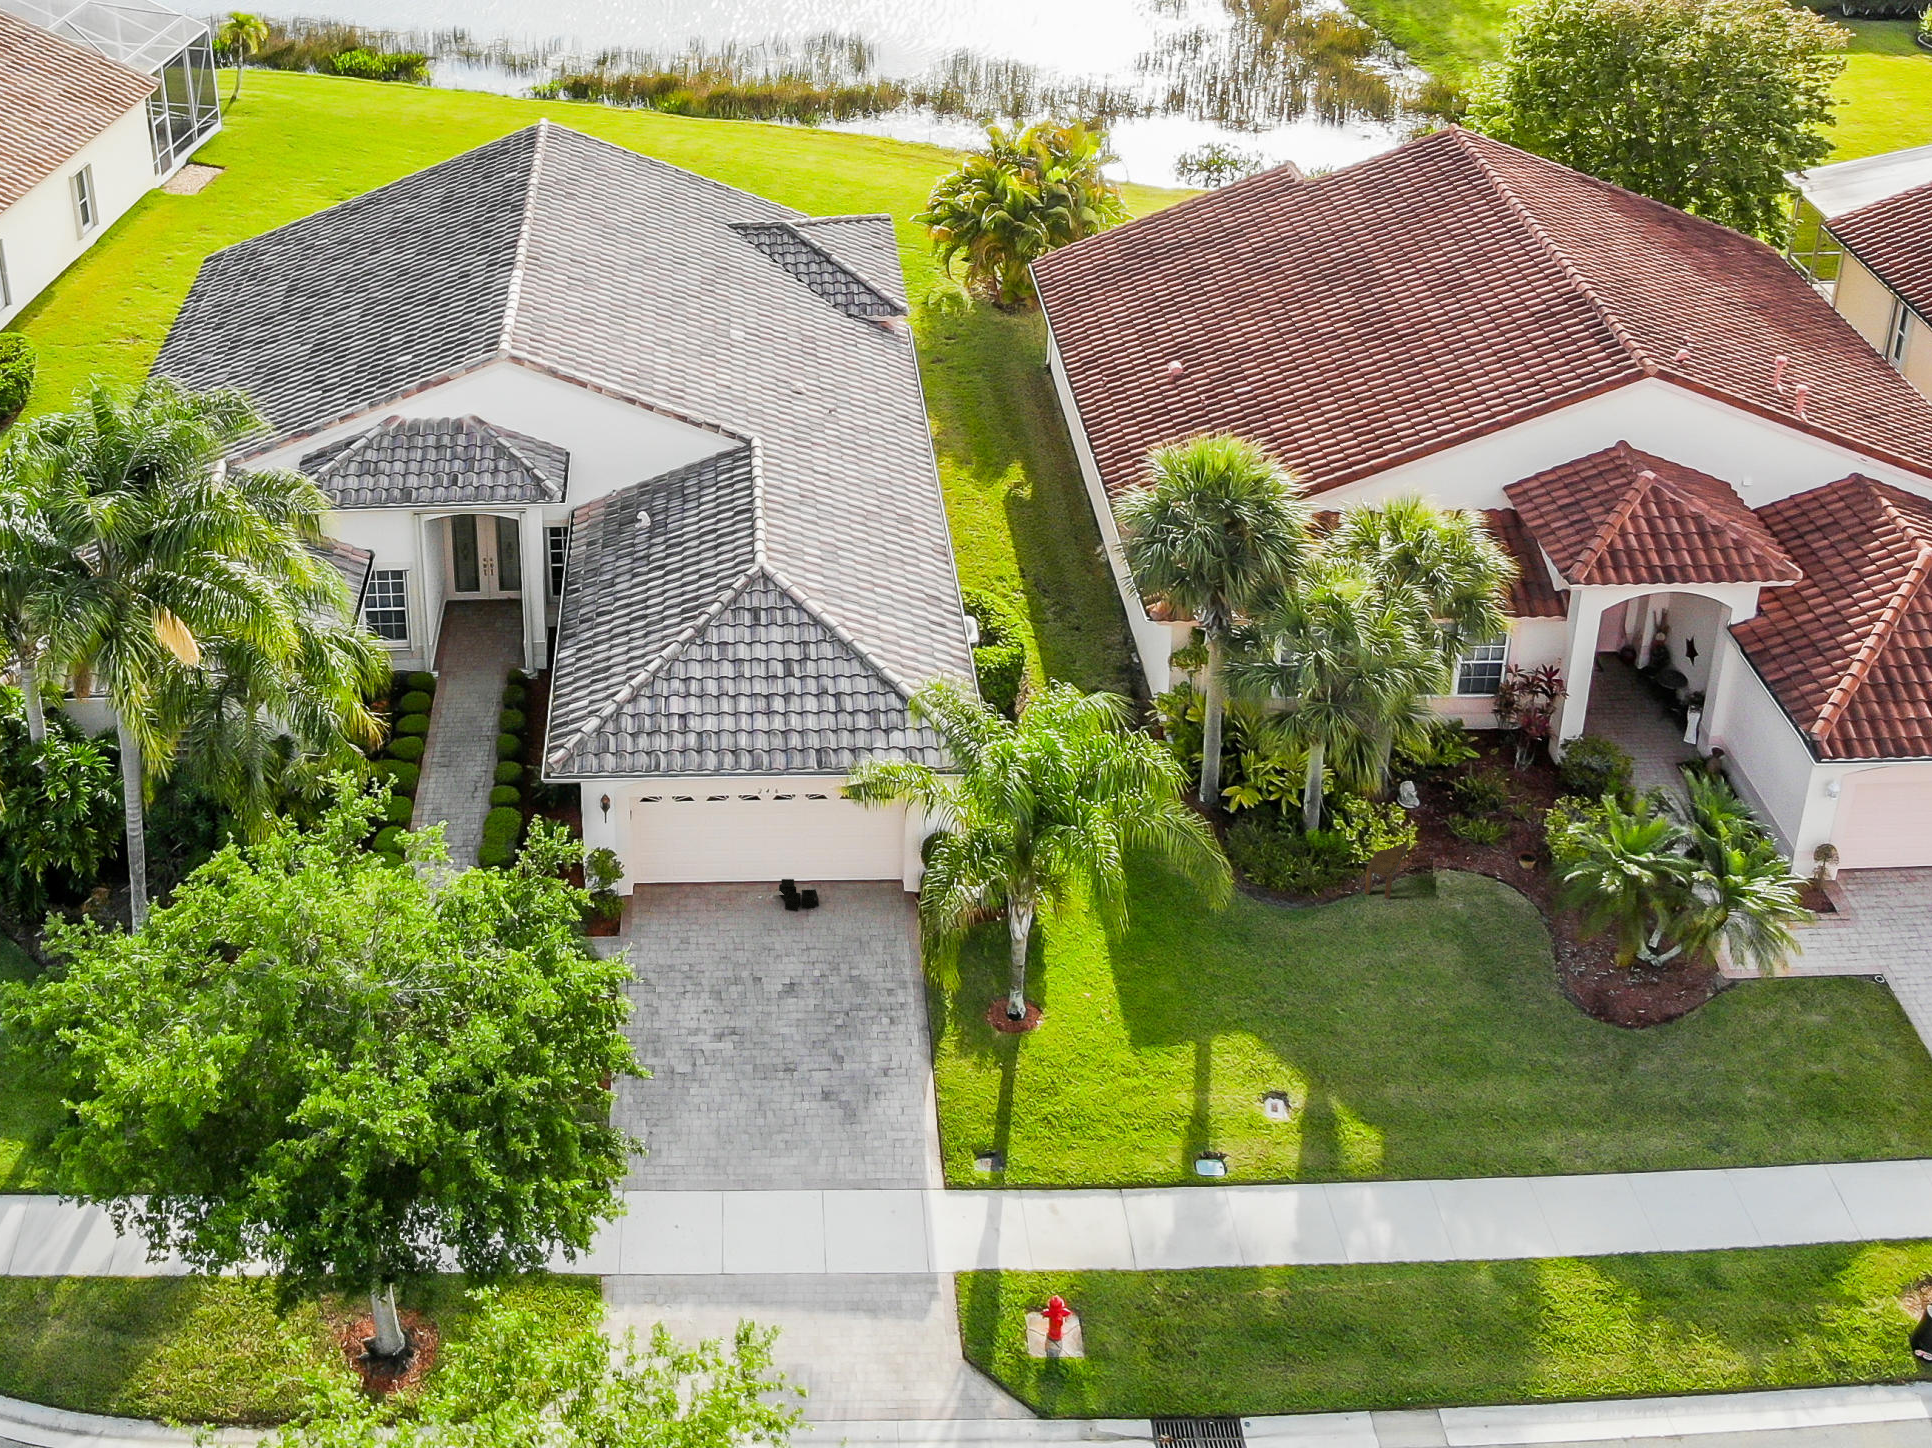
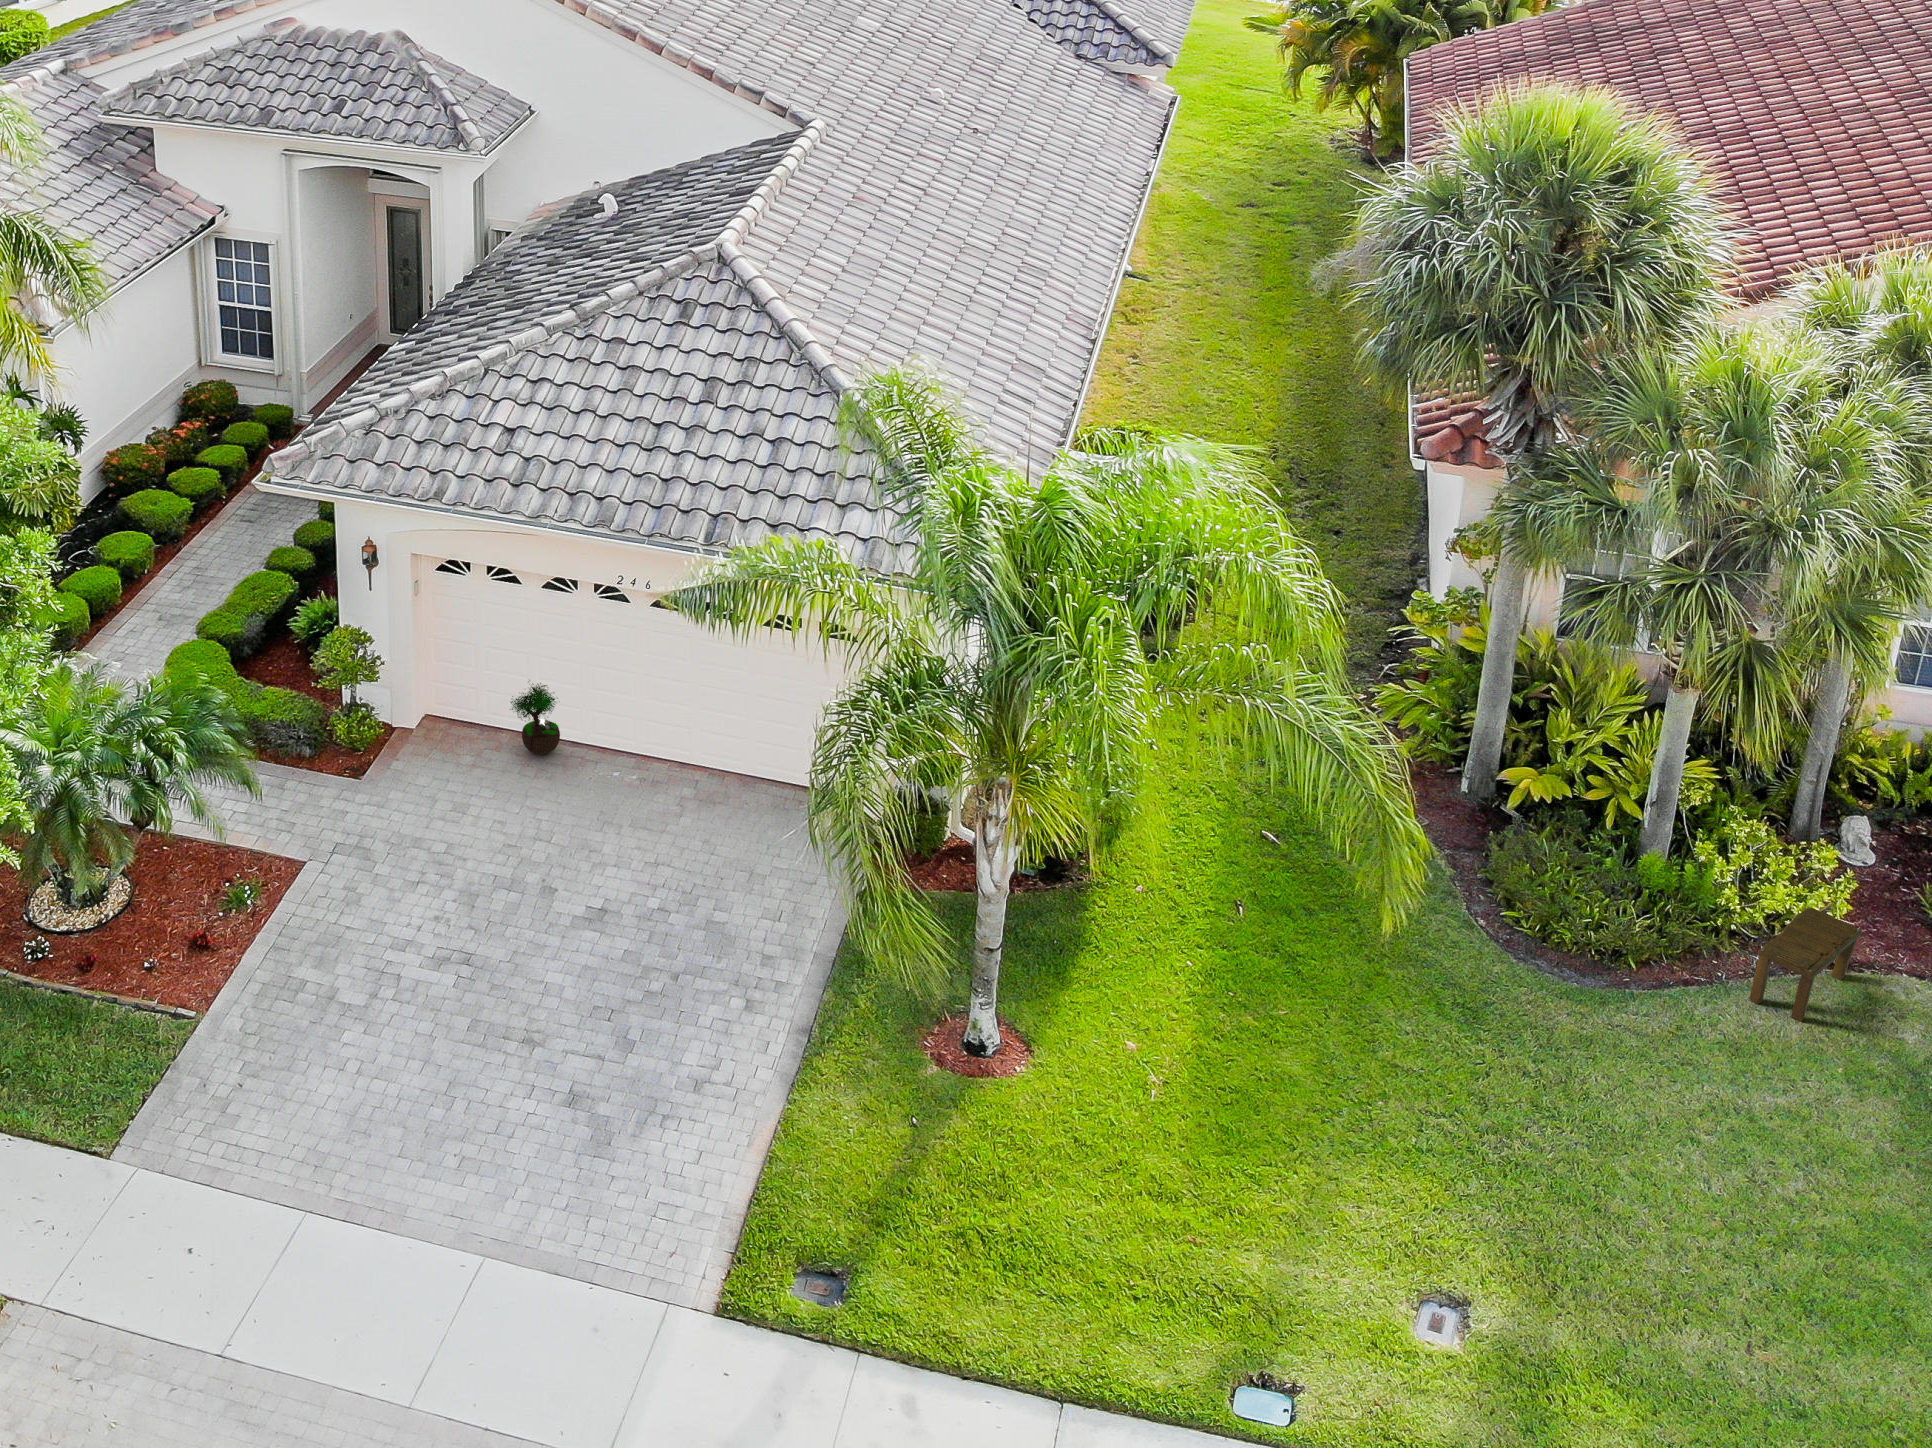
potted tree: none [686,858,718,901] -> present [510,683,560,755]
storage bin: present [779,879,819,911] -> none [658,747,720,805]

